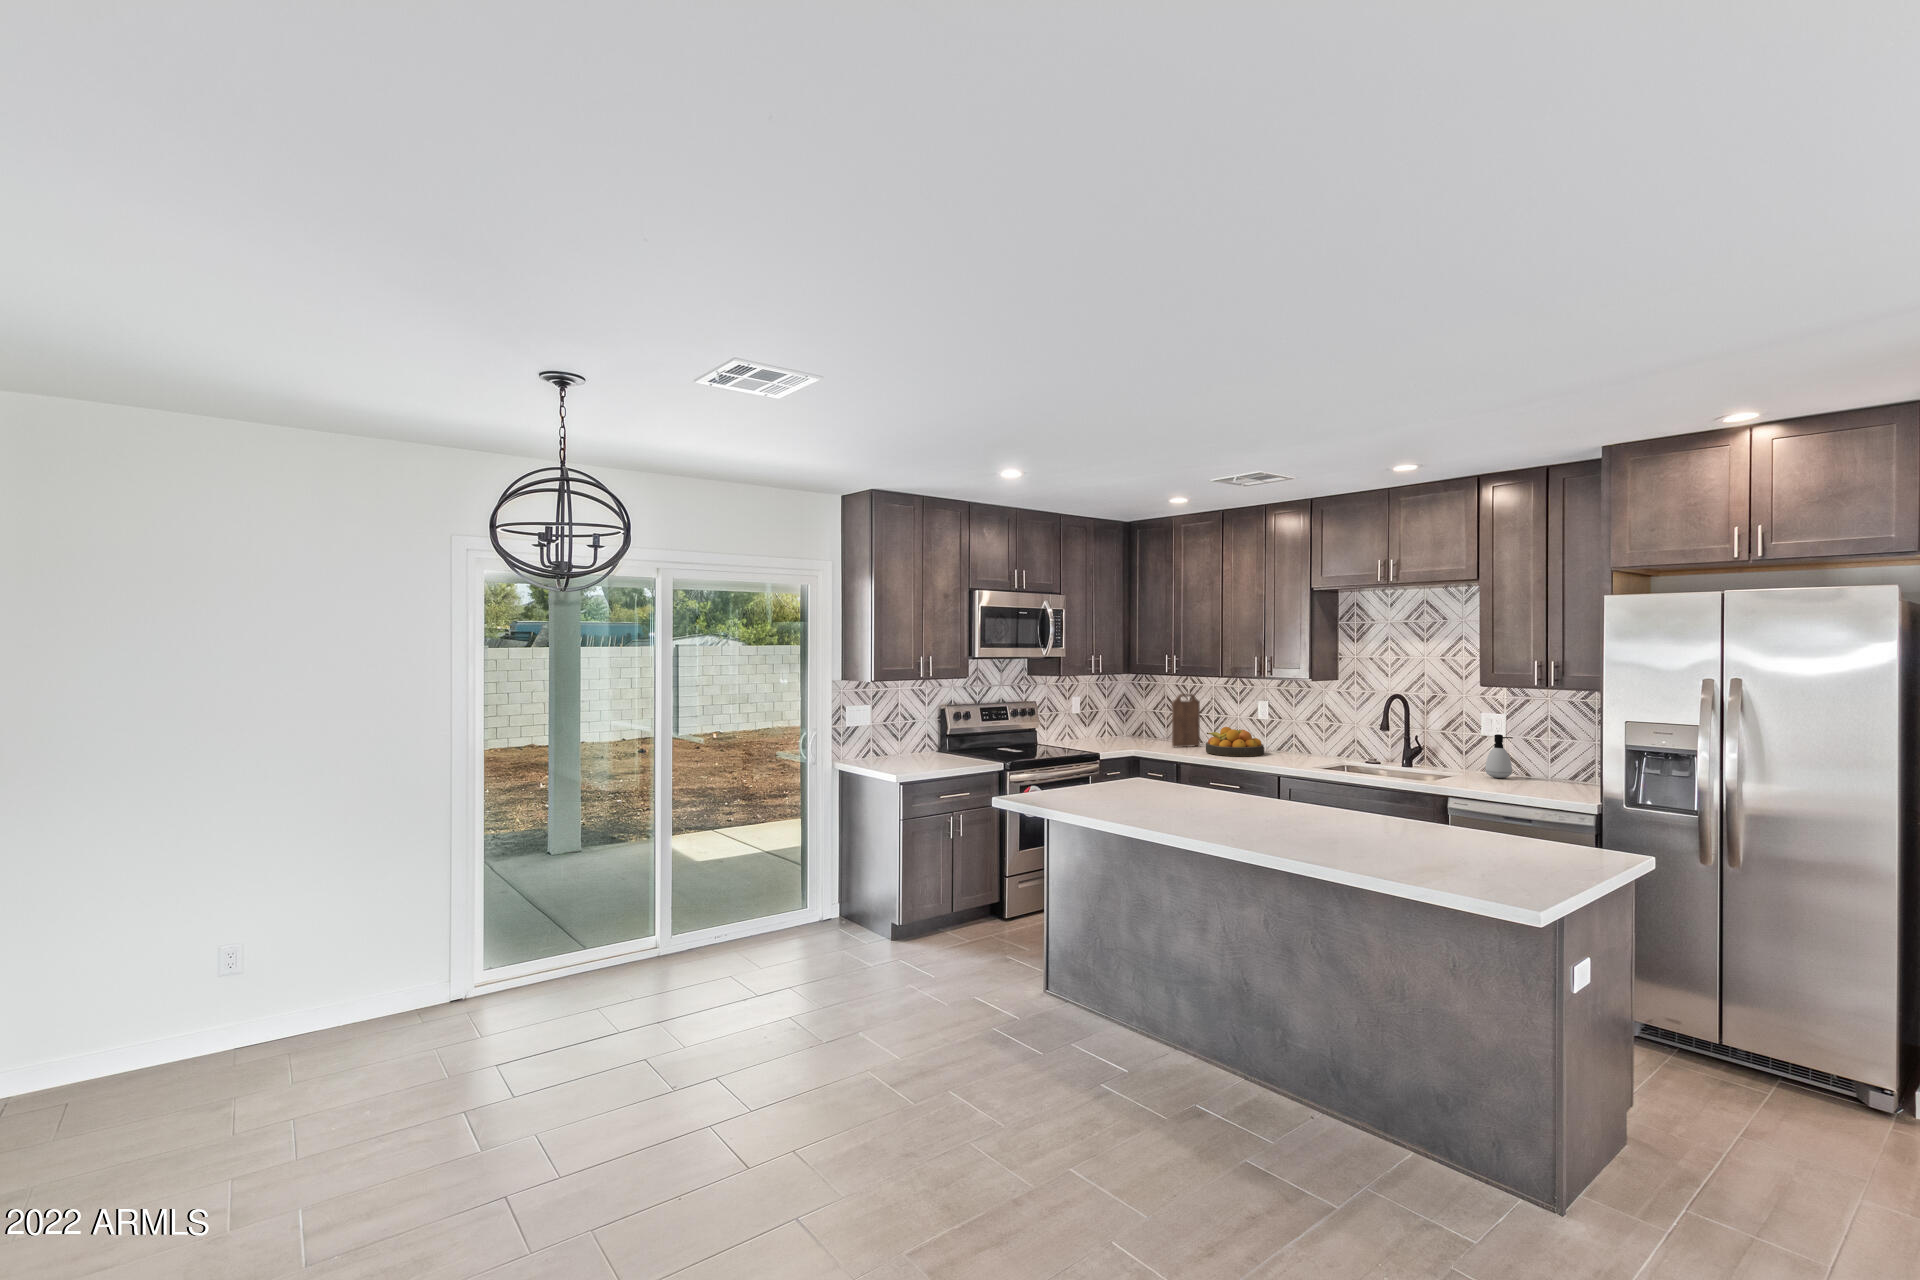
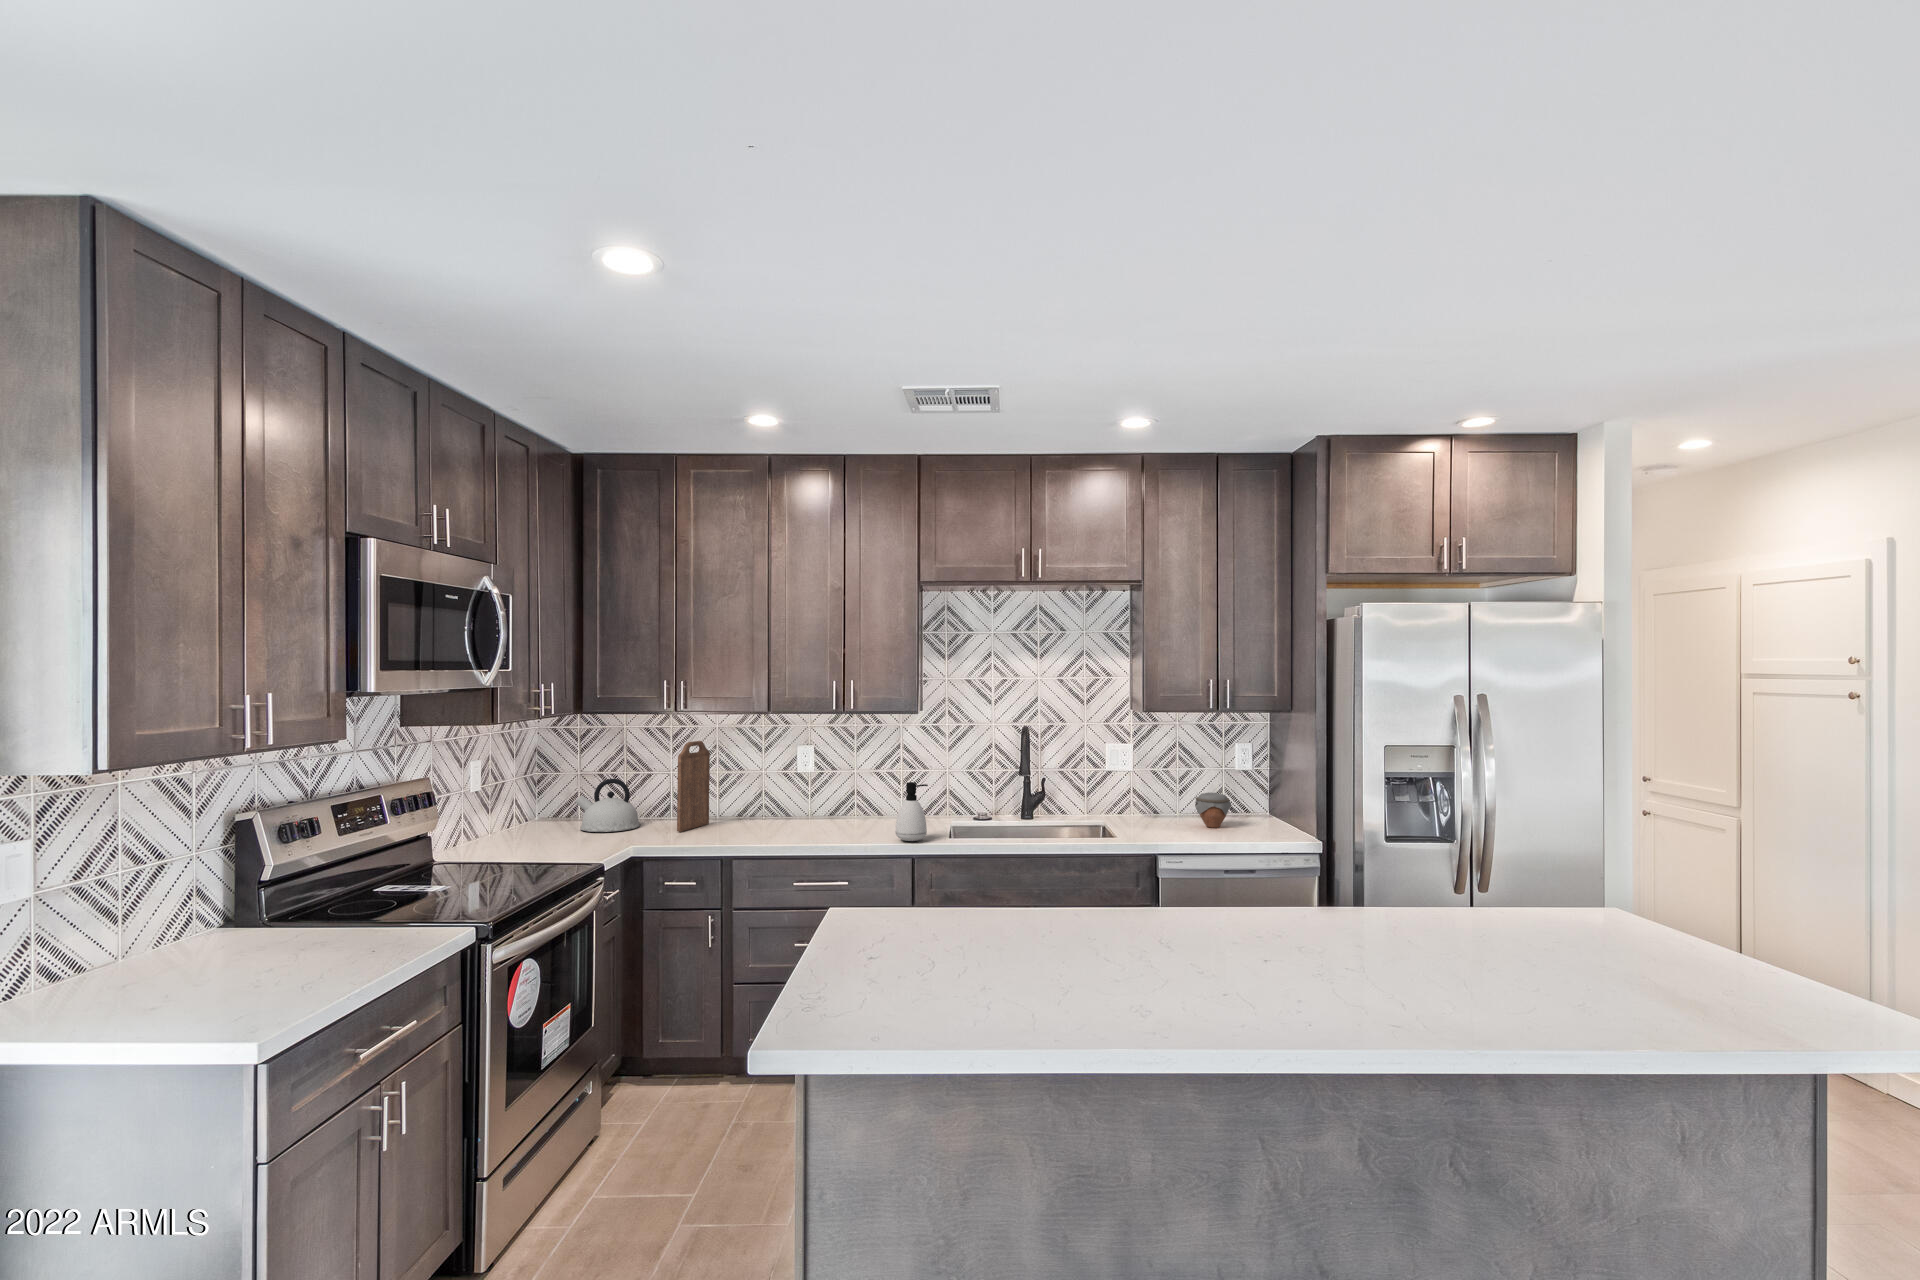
kettle: none [1131,713,1165,744] -> present [575,779,640,832]
fruit bowl: present [1206,727,1264,756] -> none [748,790,839,837]
soap dispenser: present [1485,734,1513,778] -> present [895,782,928,841]
jar: none [1514,757,1552,786] -> present [1195,792,1231,828]

